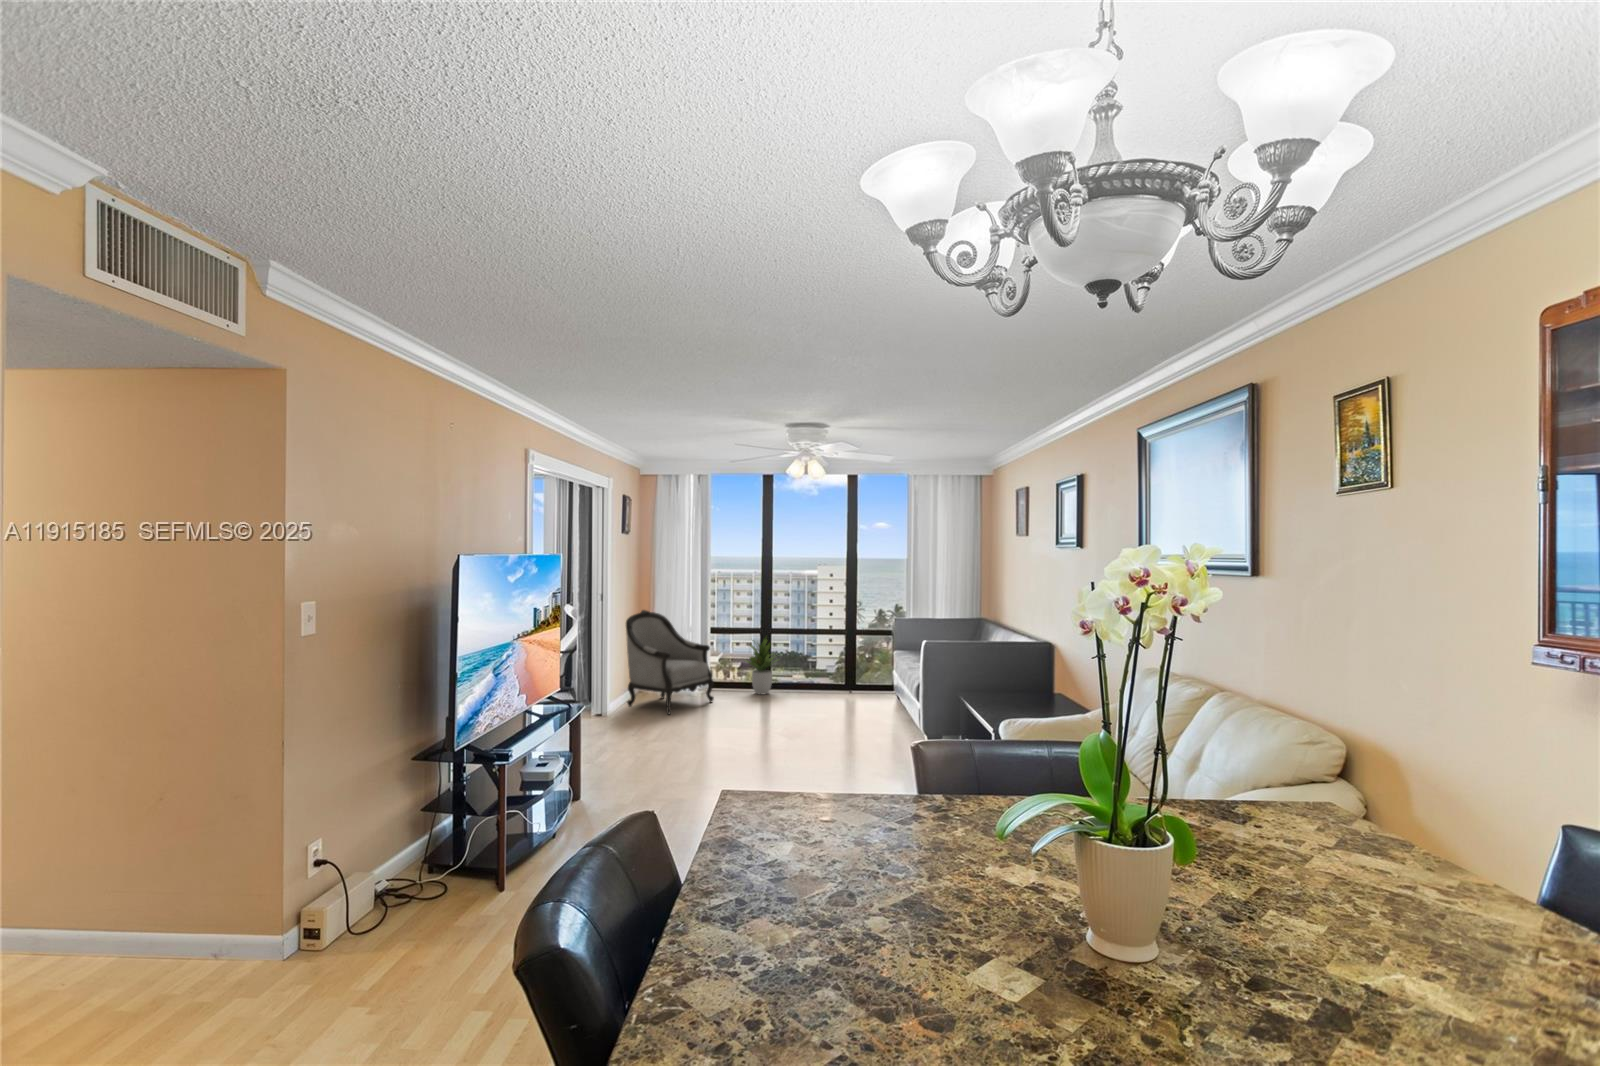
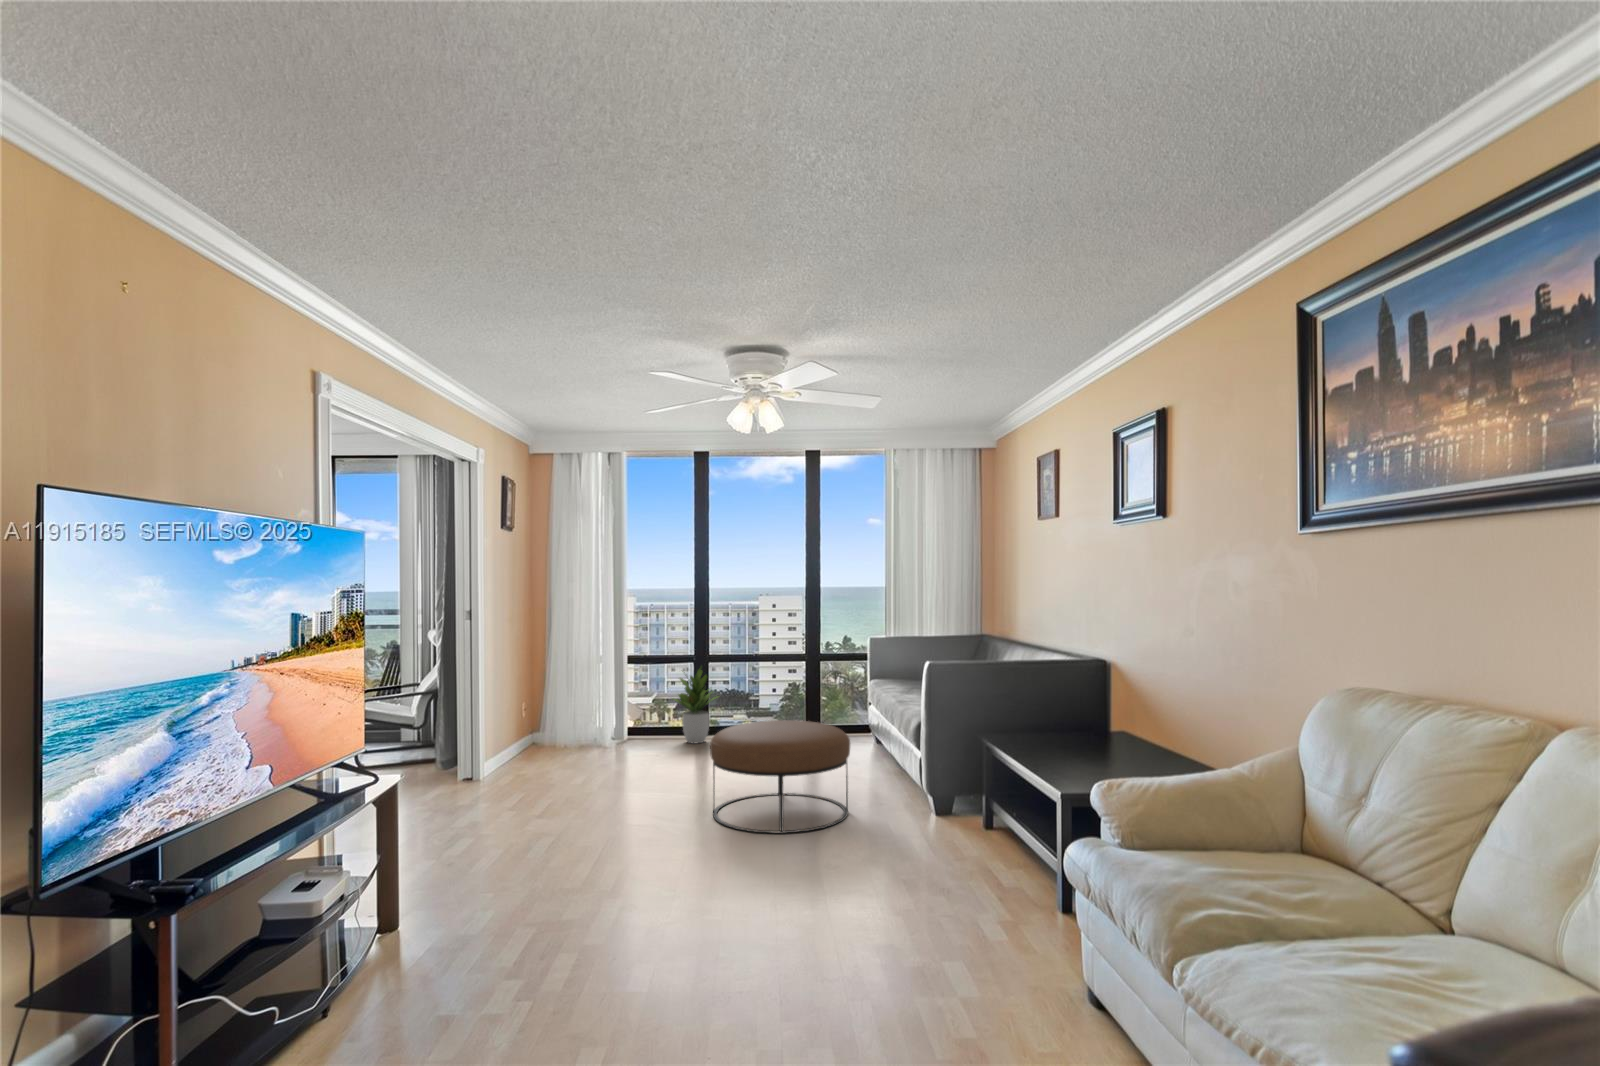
armchair: present [626,610,714,715] -> none [507,633,631,778]
ottoman: none [771,679,869,755] -> present [710,720,850,834]

